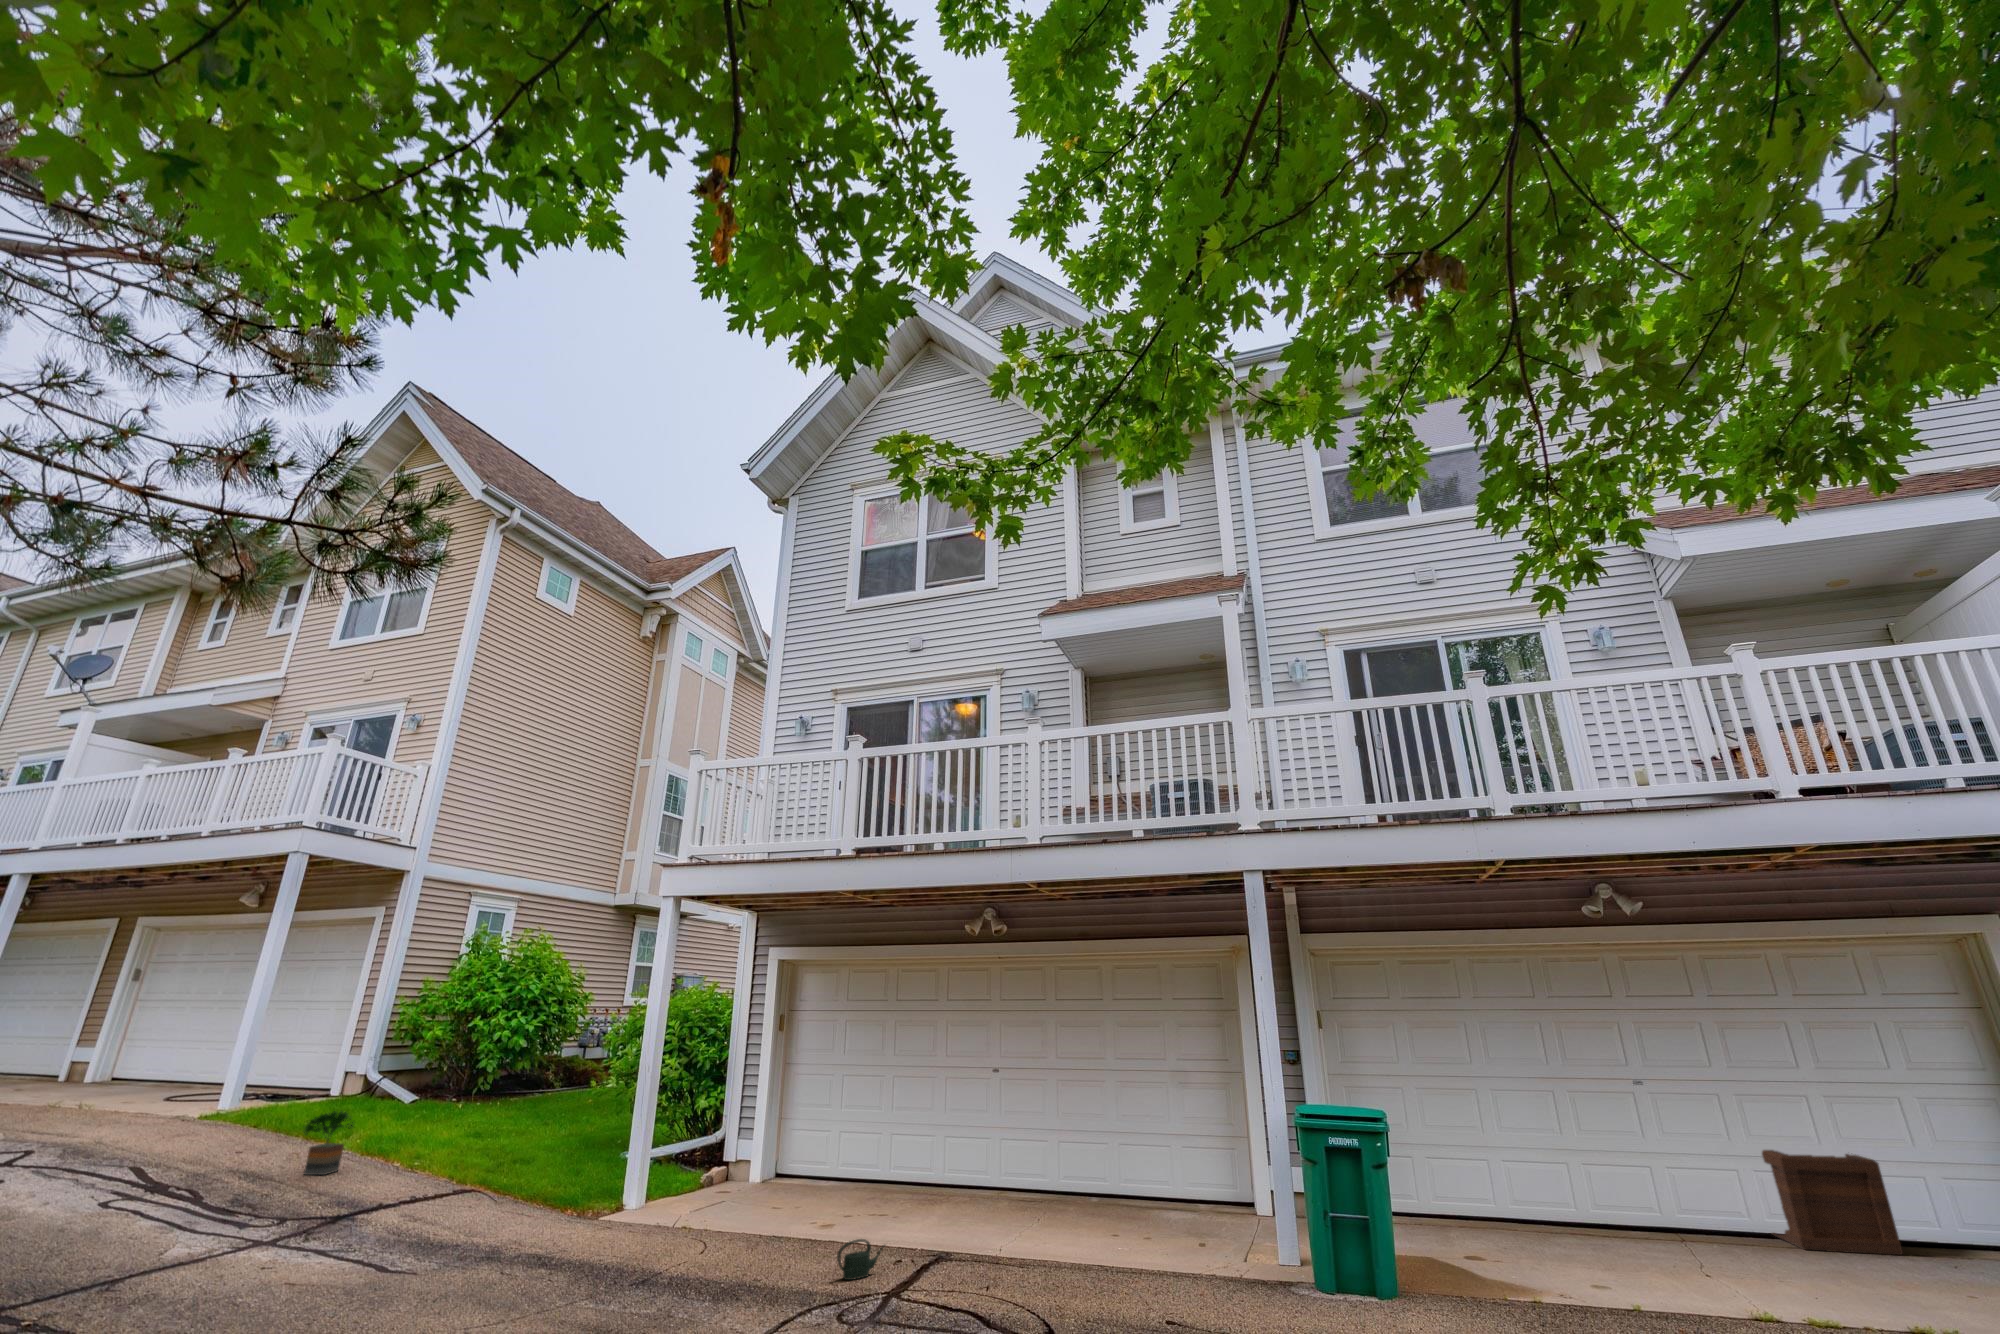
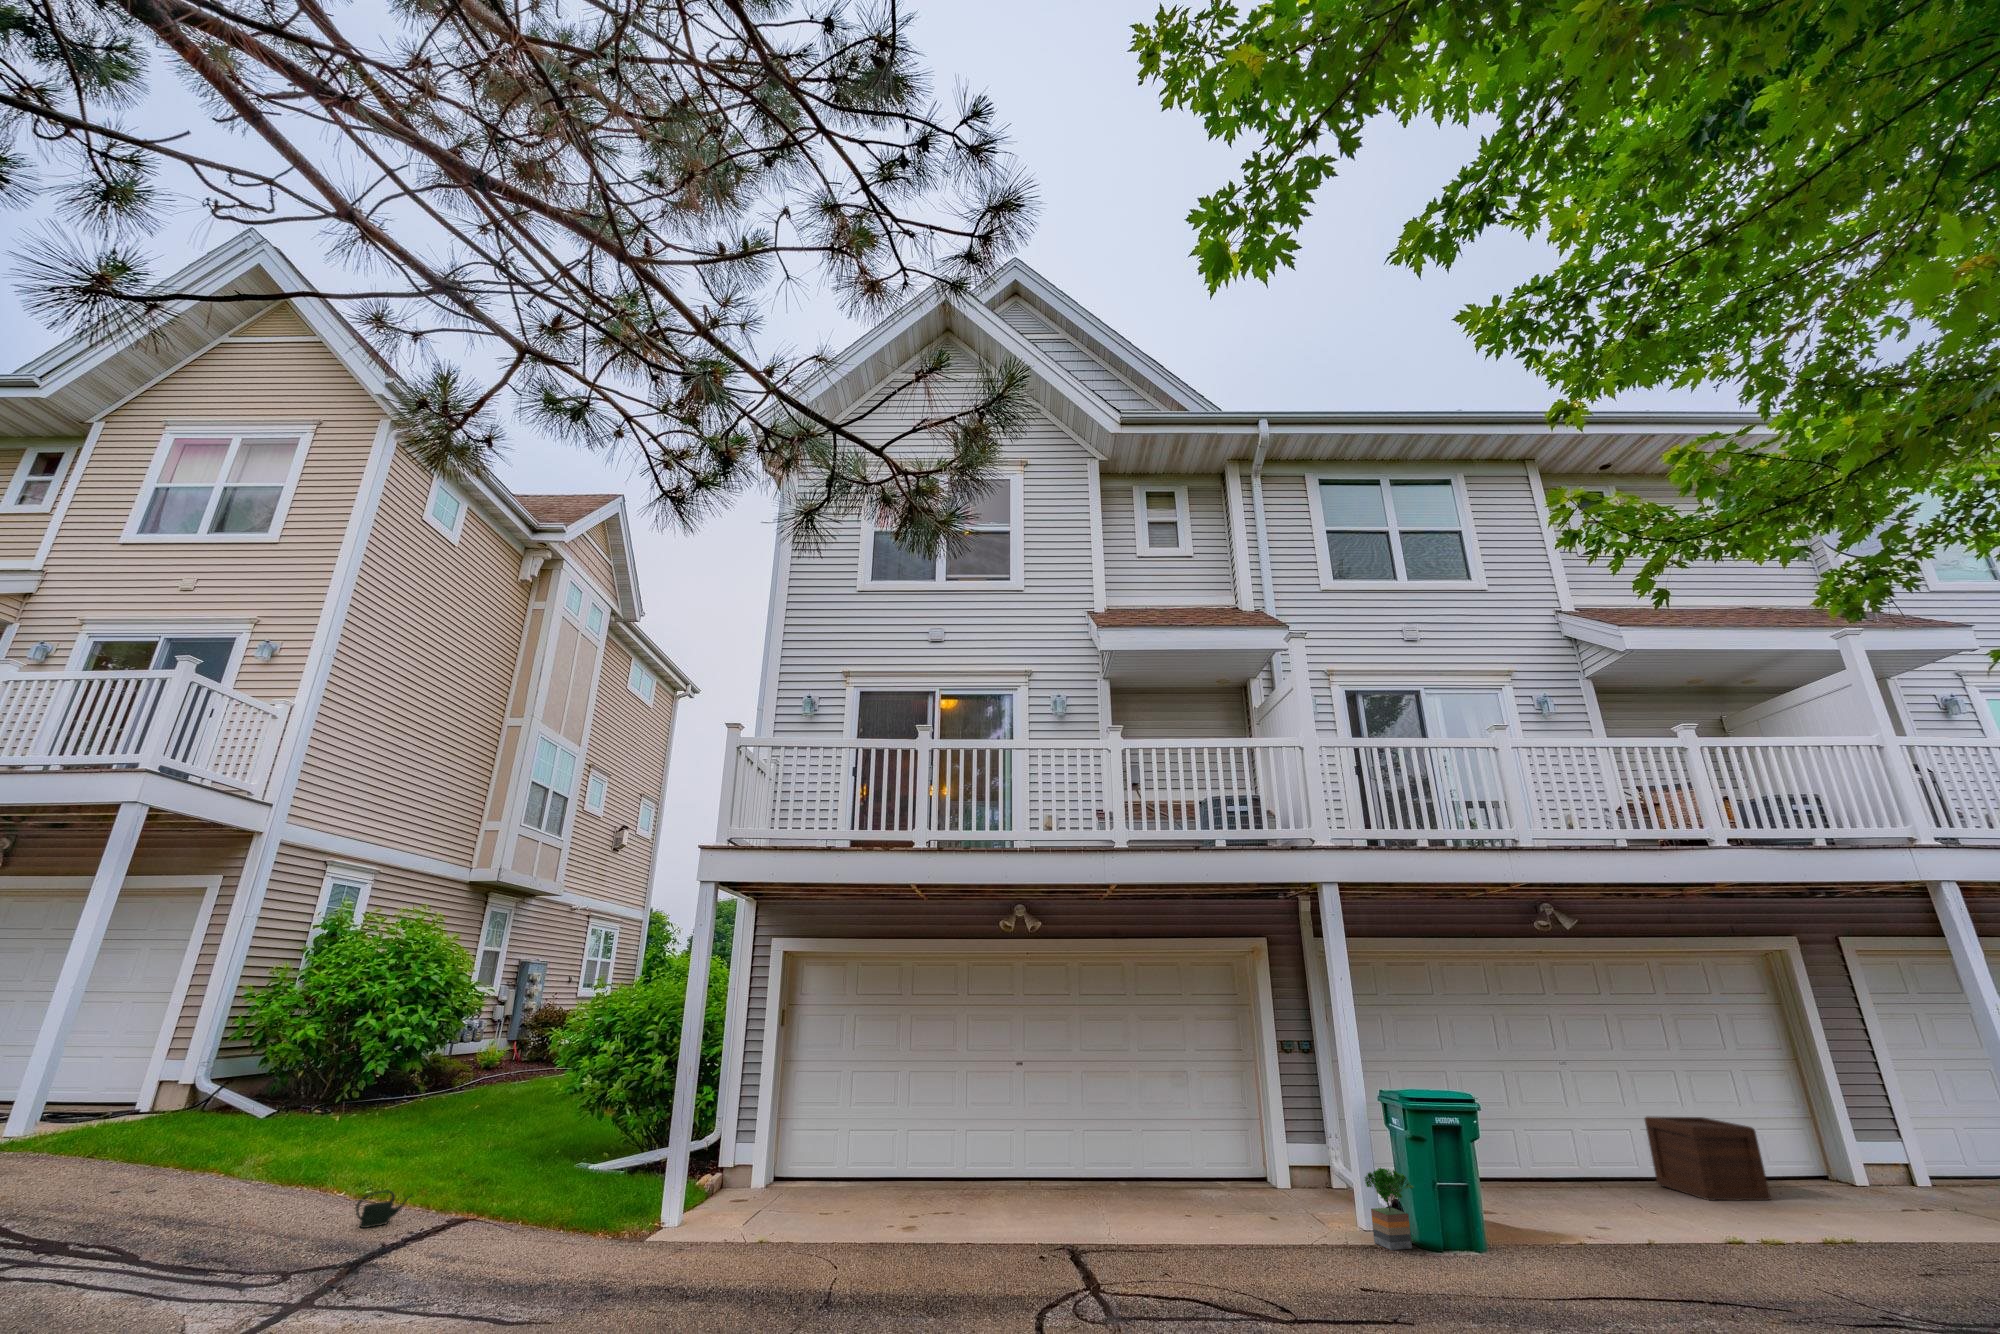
potted tree: present [304,1111,353,1175] -> present [1365,1168,1413,1250]
watering can: present [837,1239,885,1280] -> present [355,1190,412,1228]

